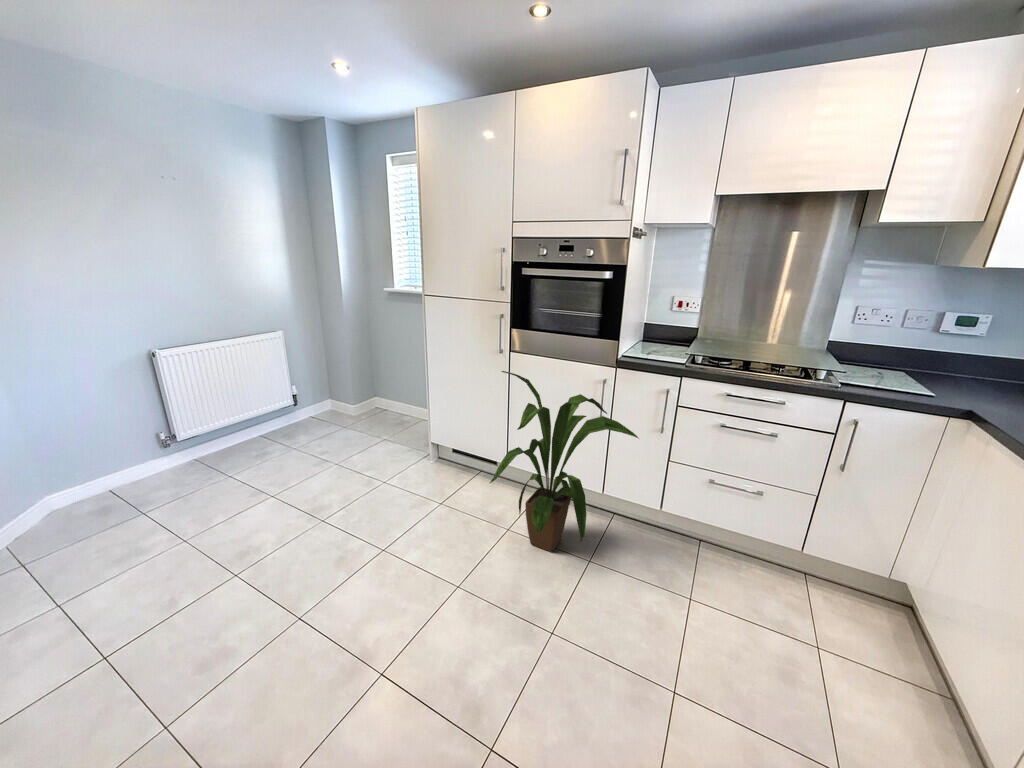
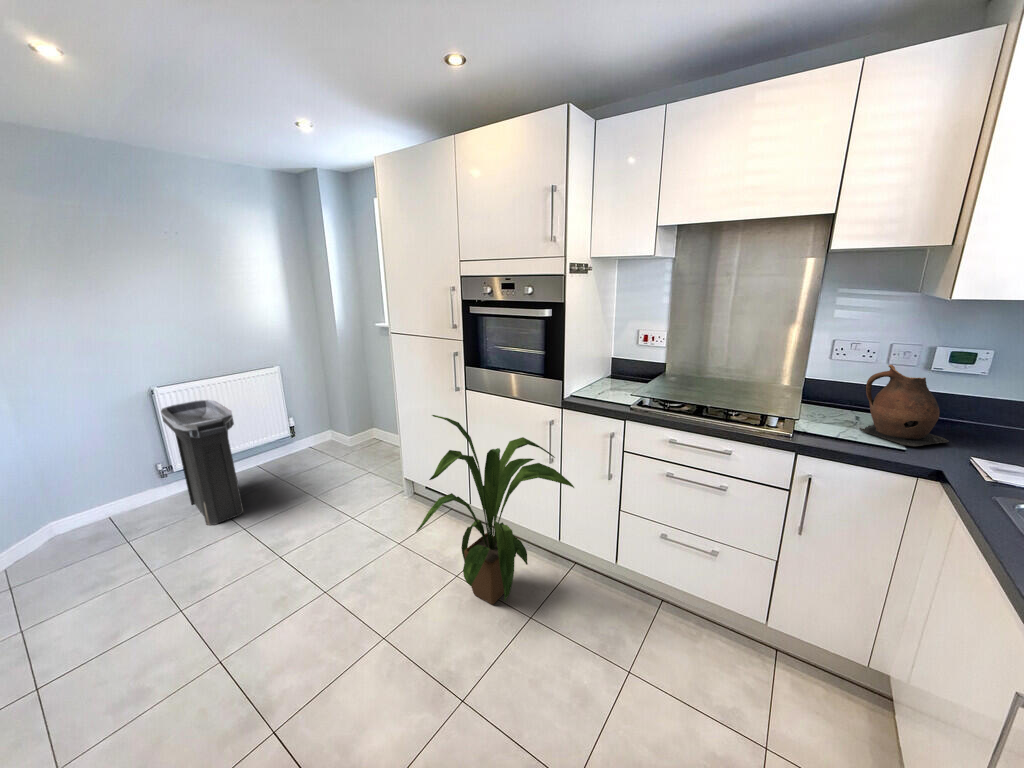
ceramic pitcher: none [888,325,963,393] -> present [860,365,949,446]
trash can: none [168,363,263,493] -> present [161,400,243,525]

